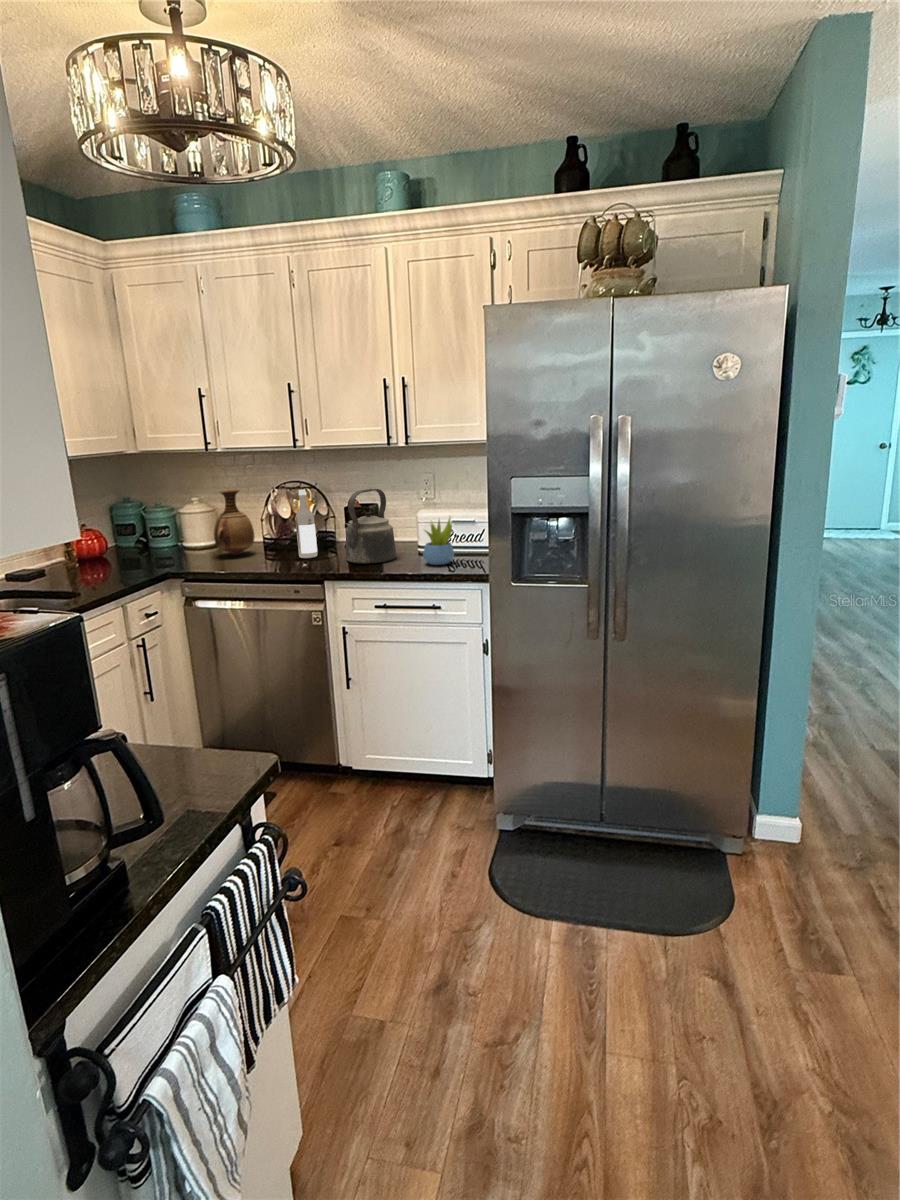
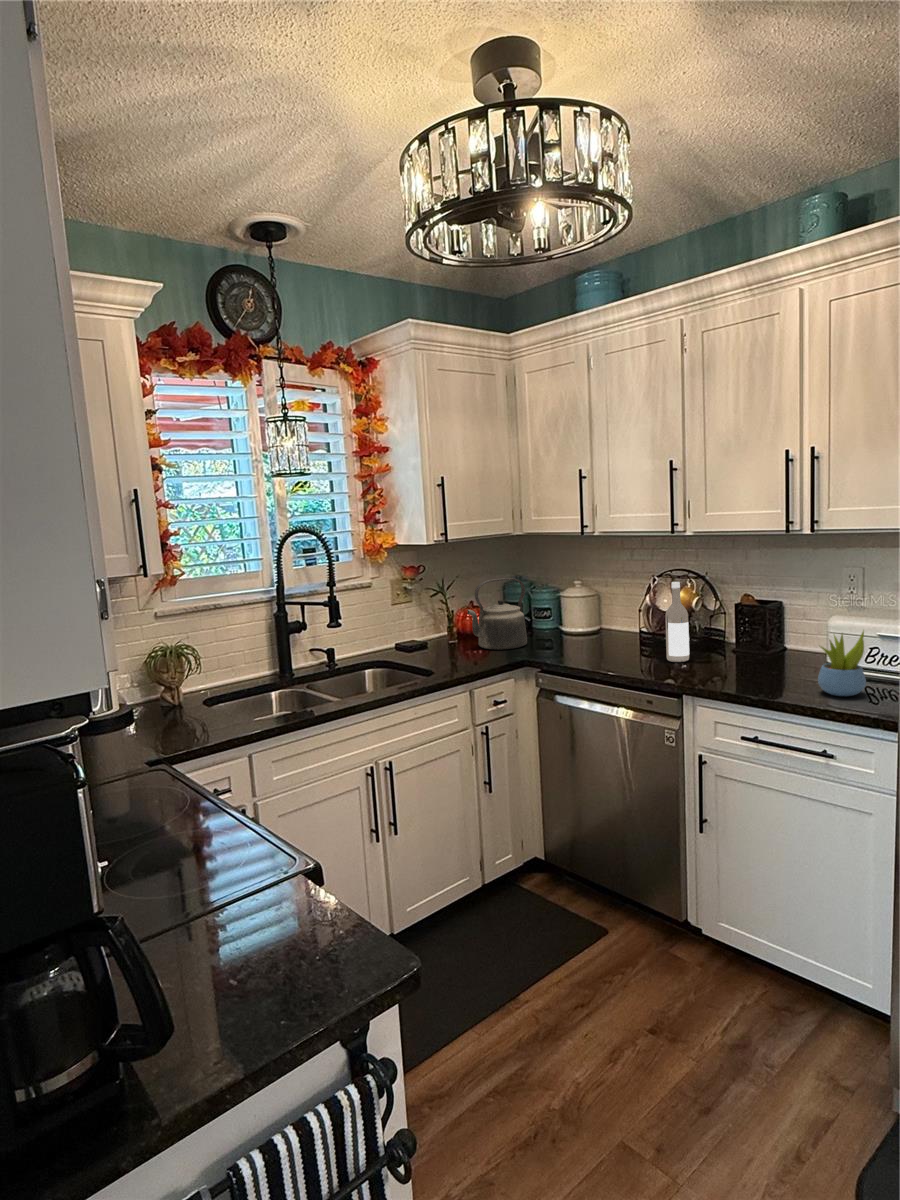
kettle: present [344,489,396,564] -> present [467,578,527,650]
vase: present [214,490,254,555] -> none [582,577,625,648]

